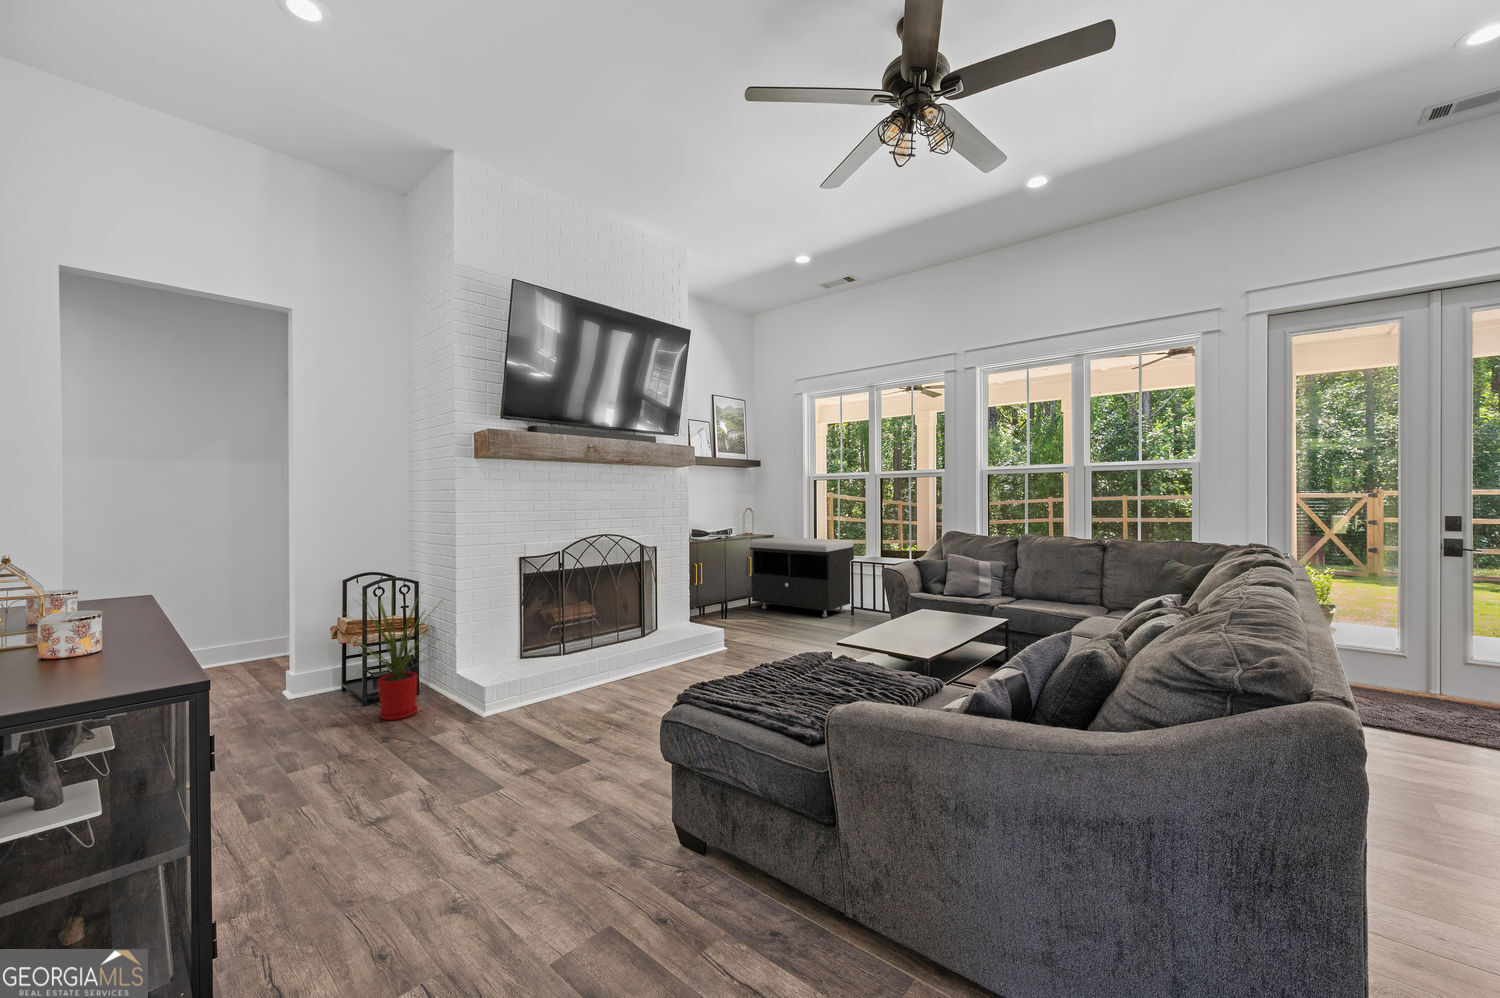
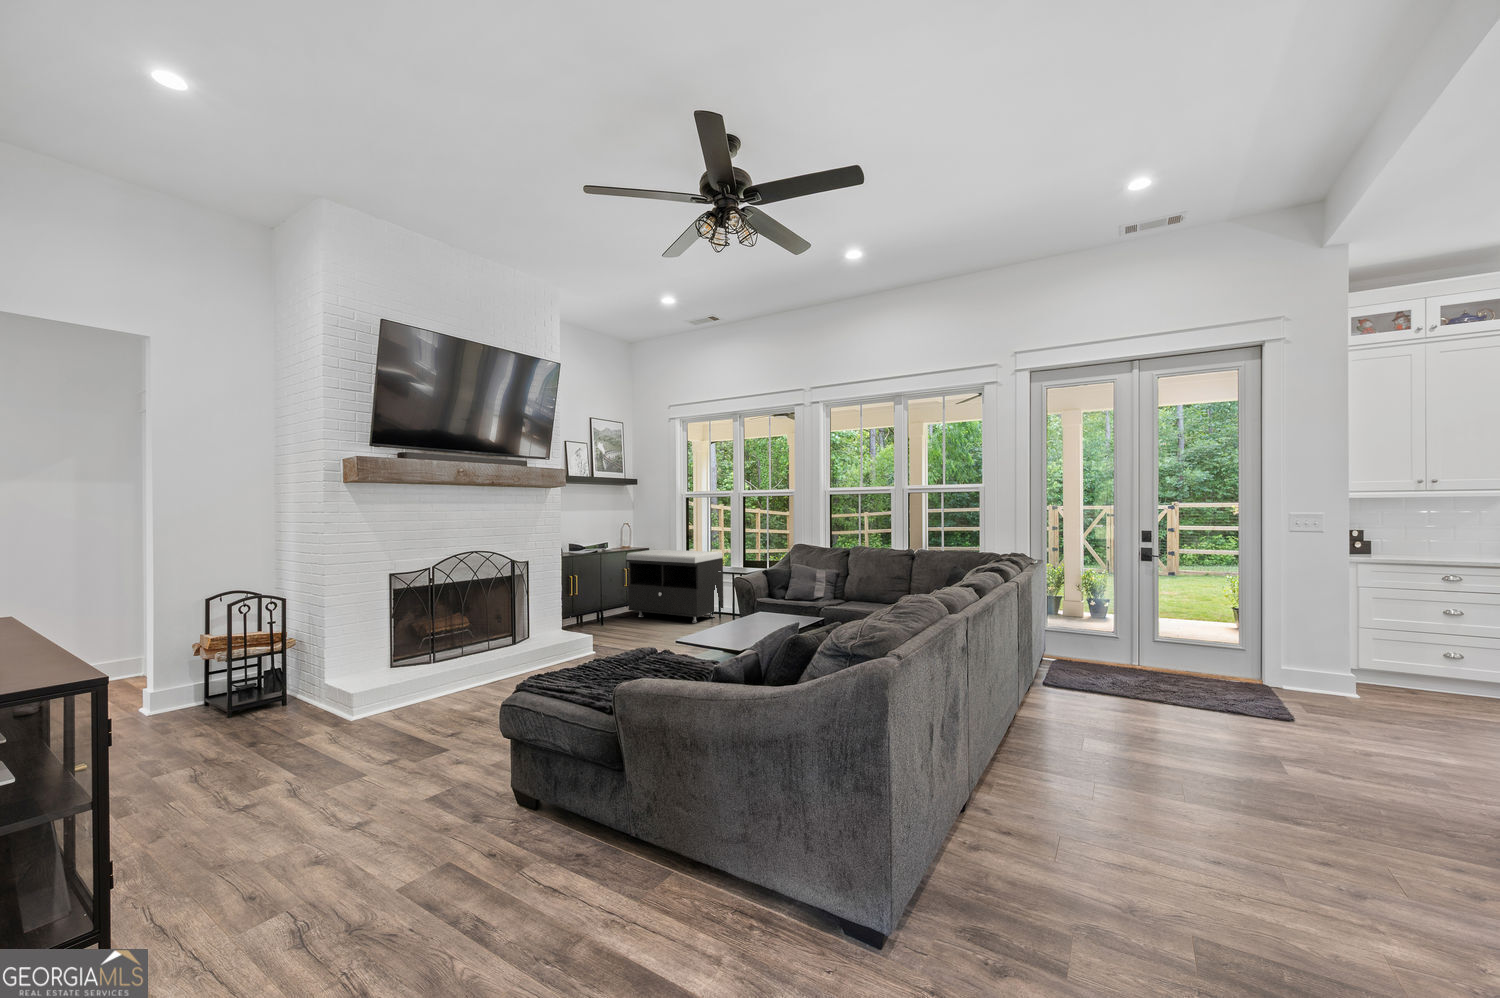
house plant: present [345,598,434,720] -> none [204,604,315,729]

